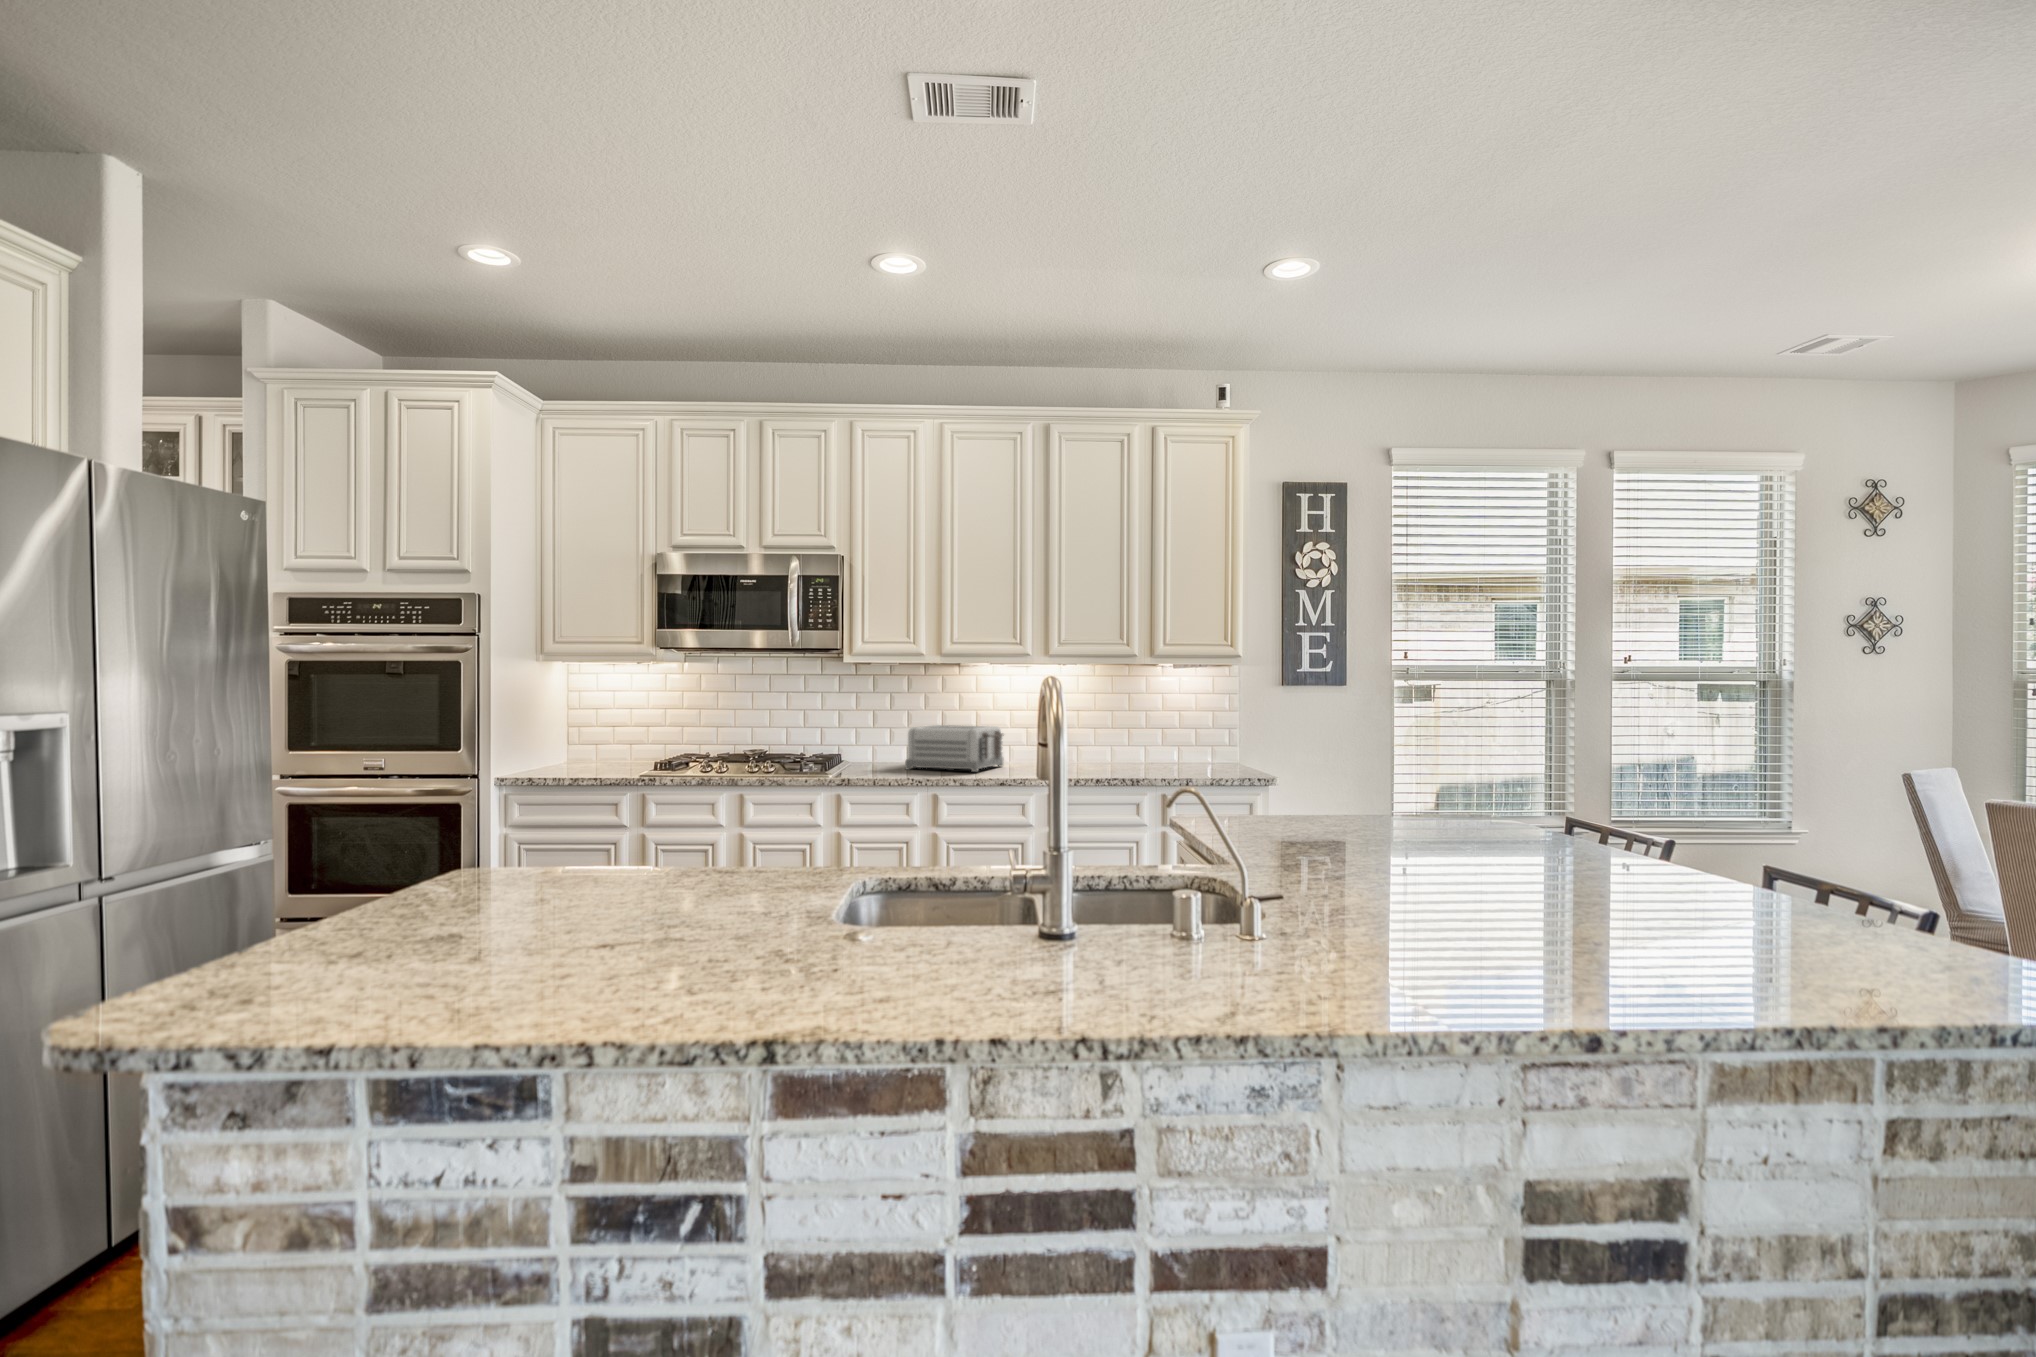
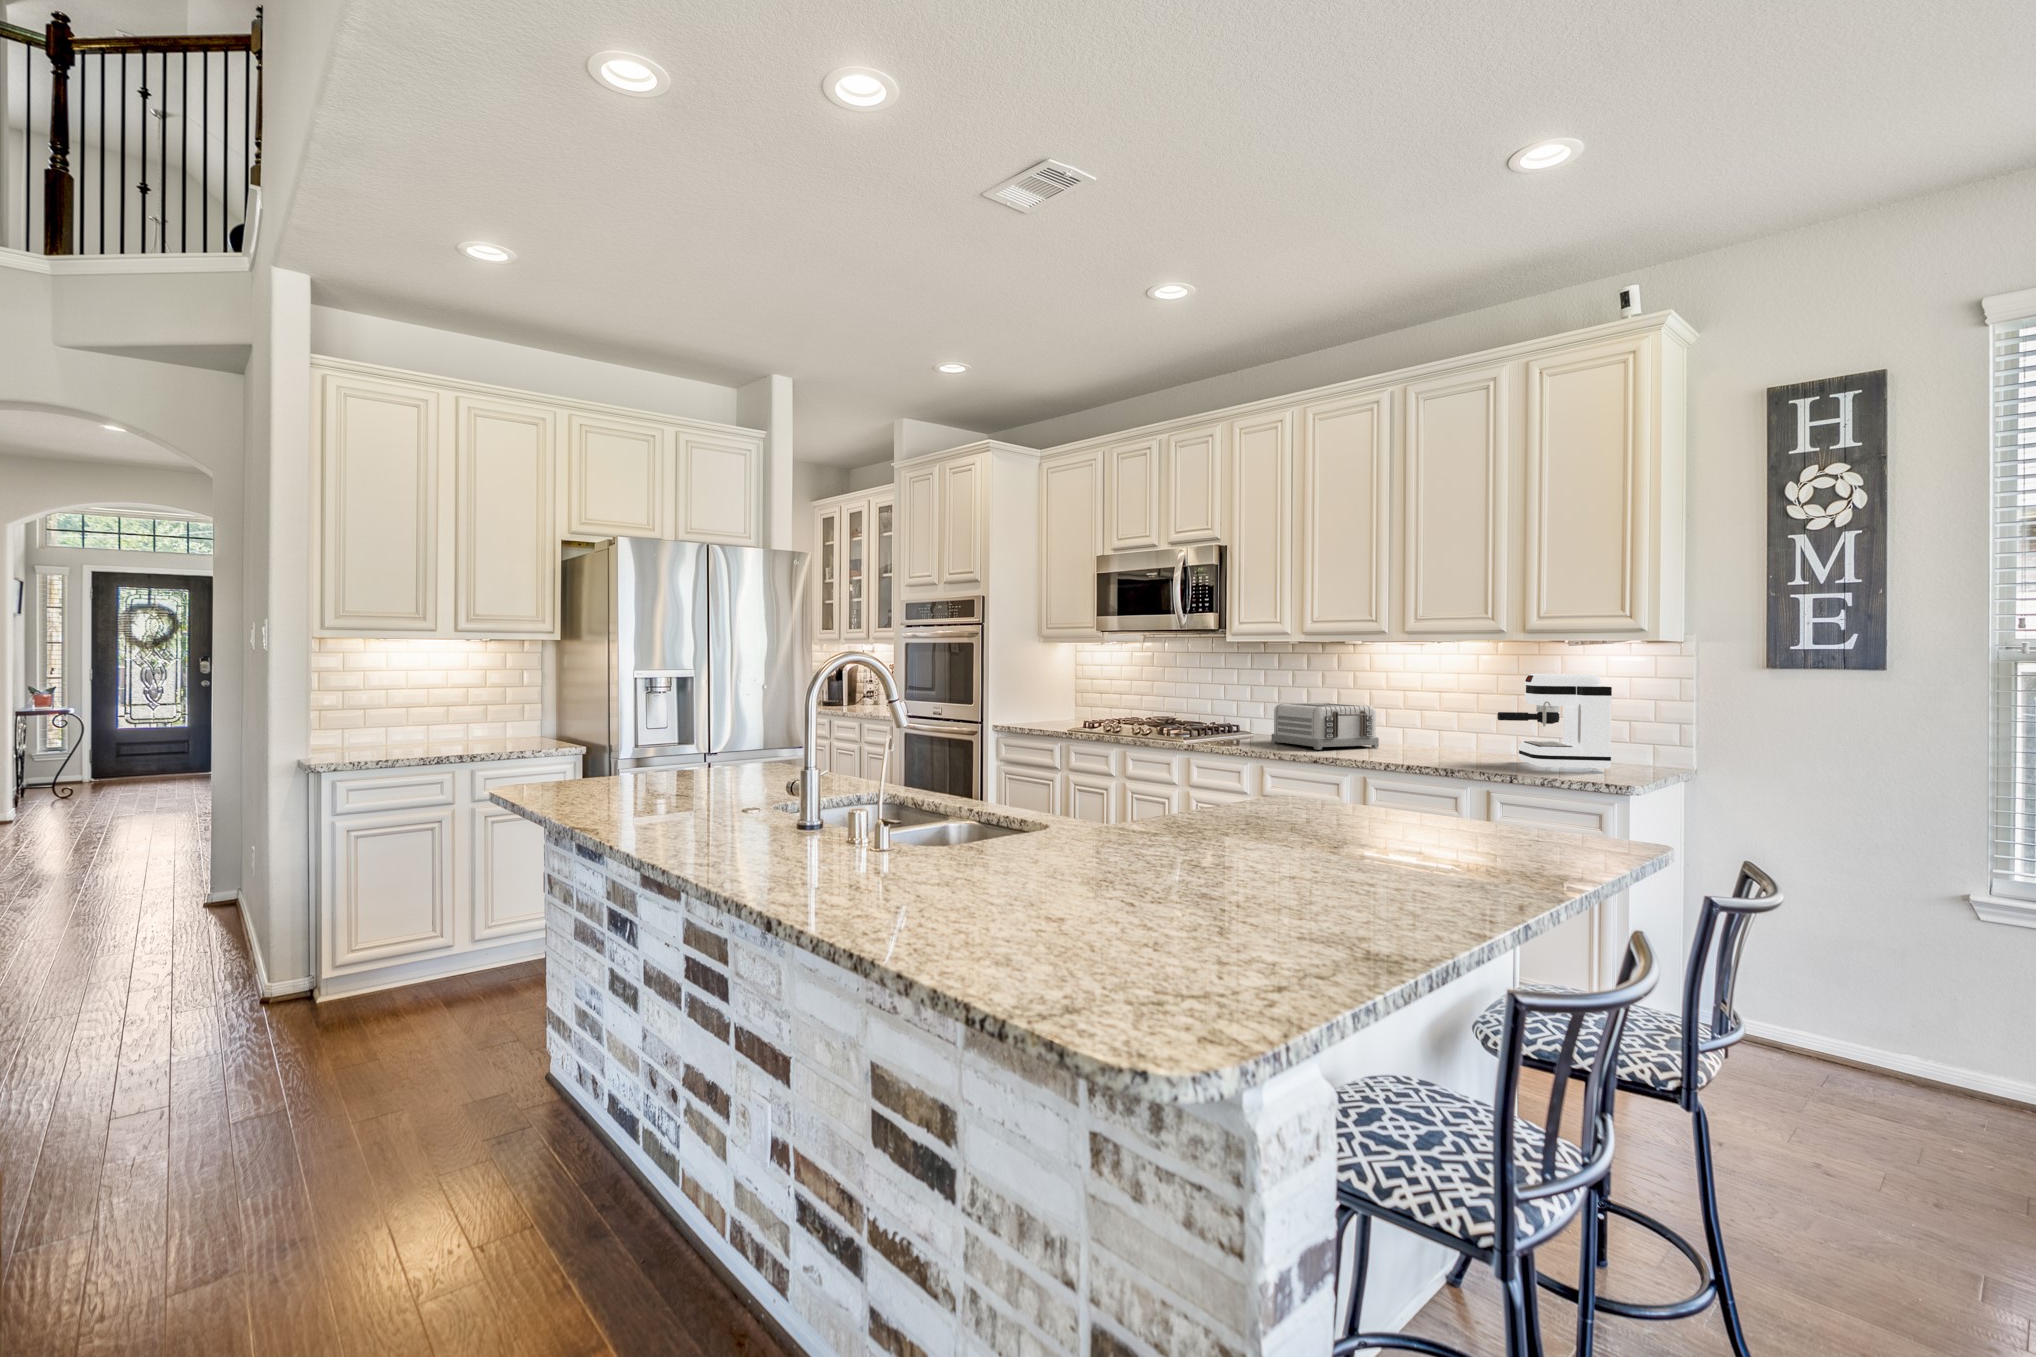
coffee maker: none [1132,693,1216,773] -> present [1497,674,1612,770]

